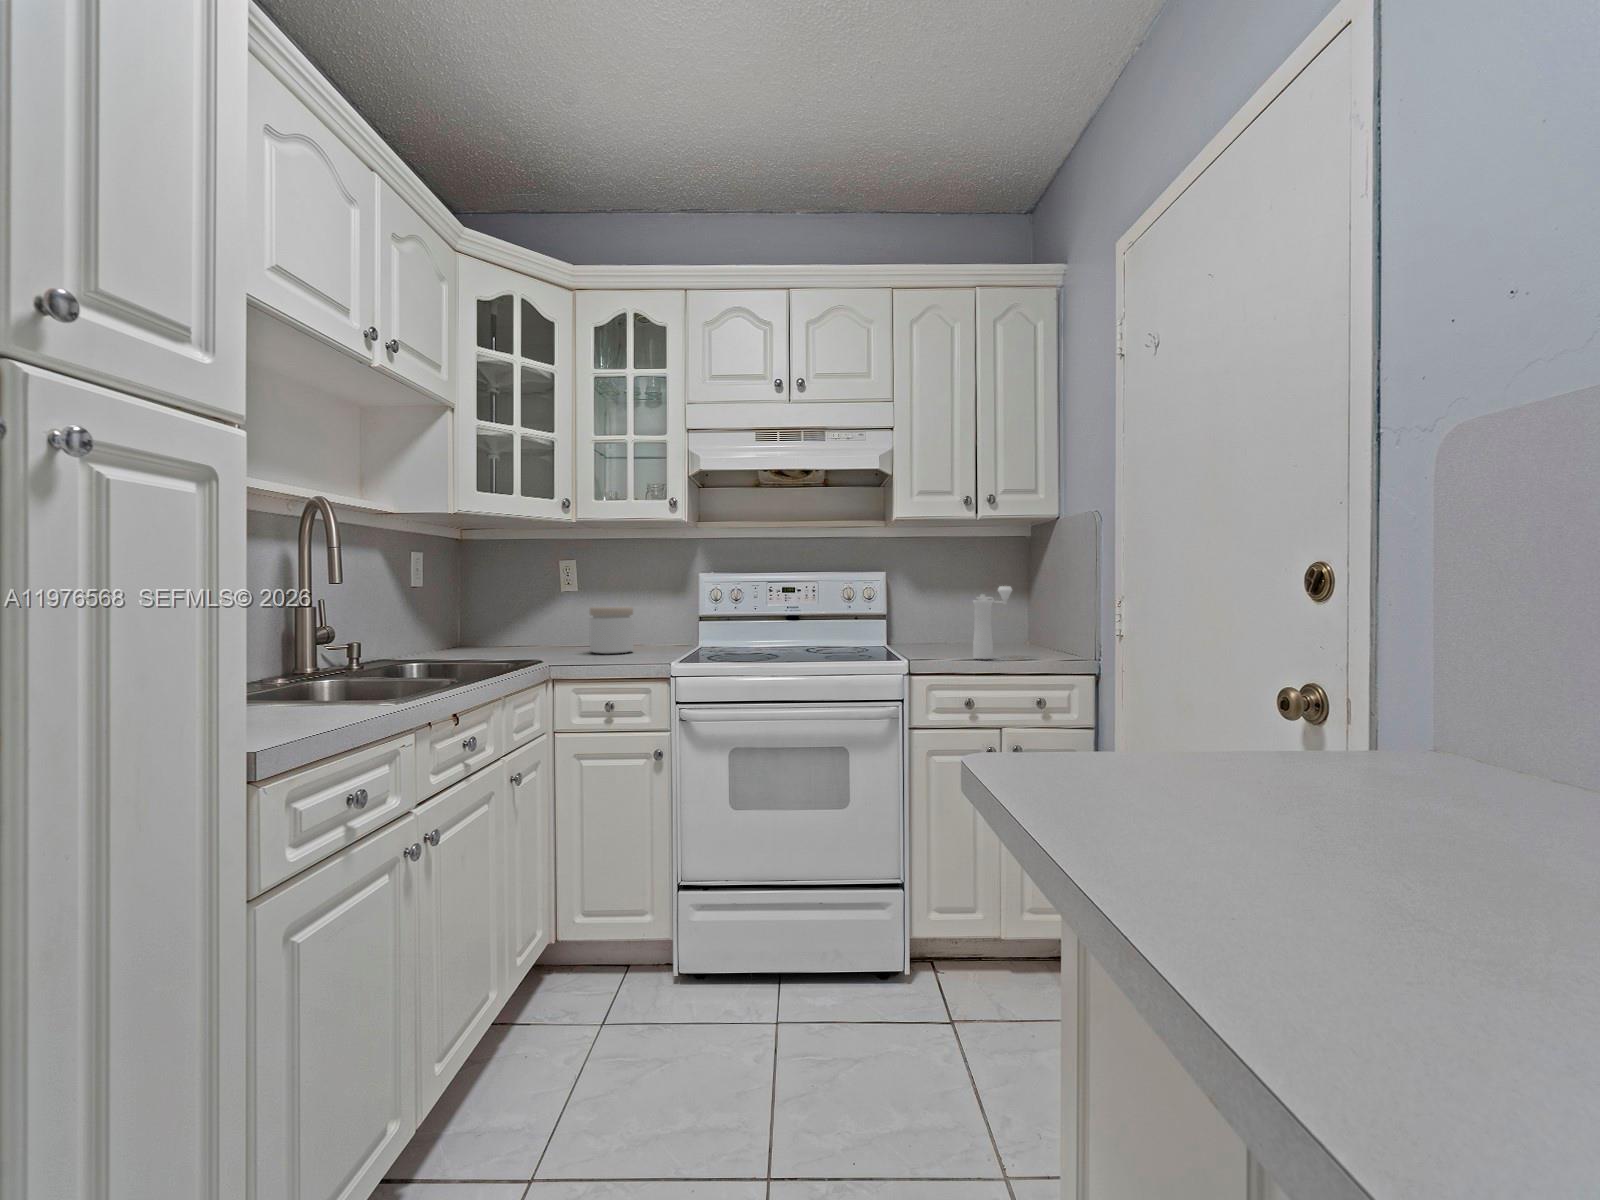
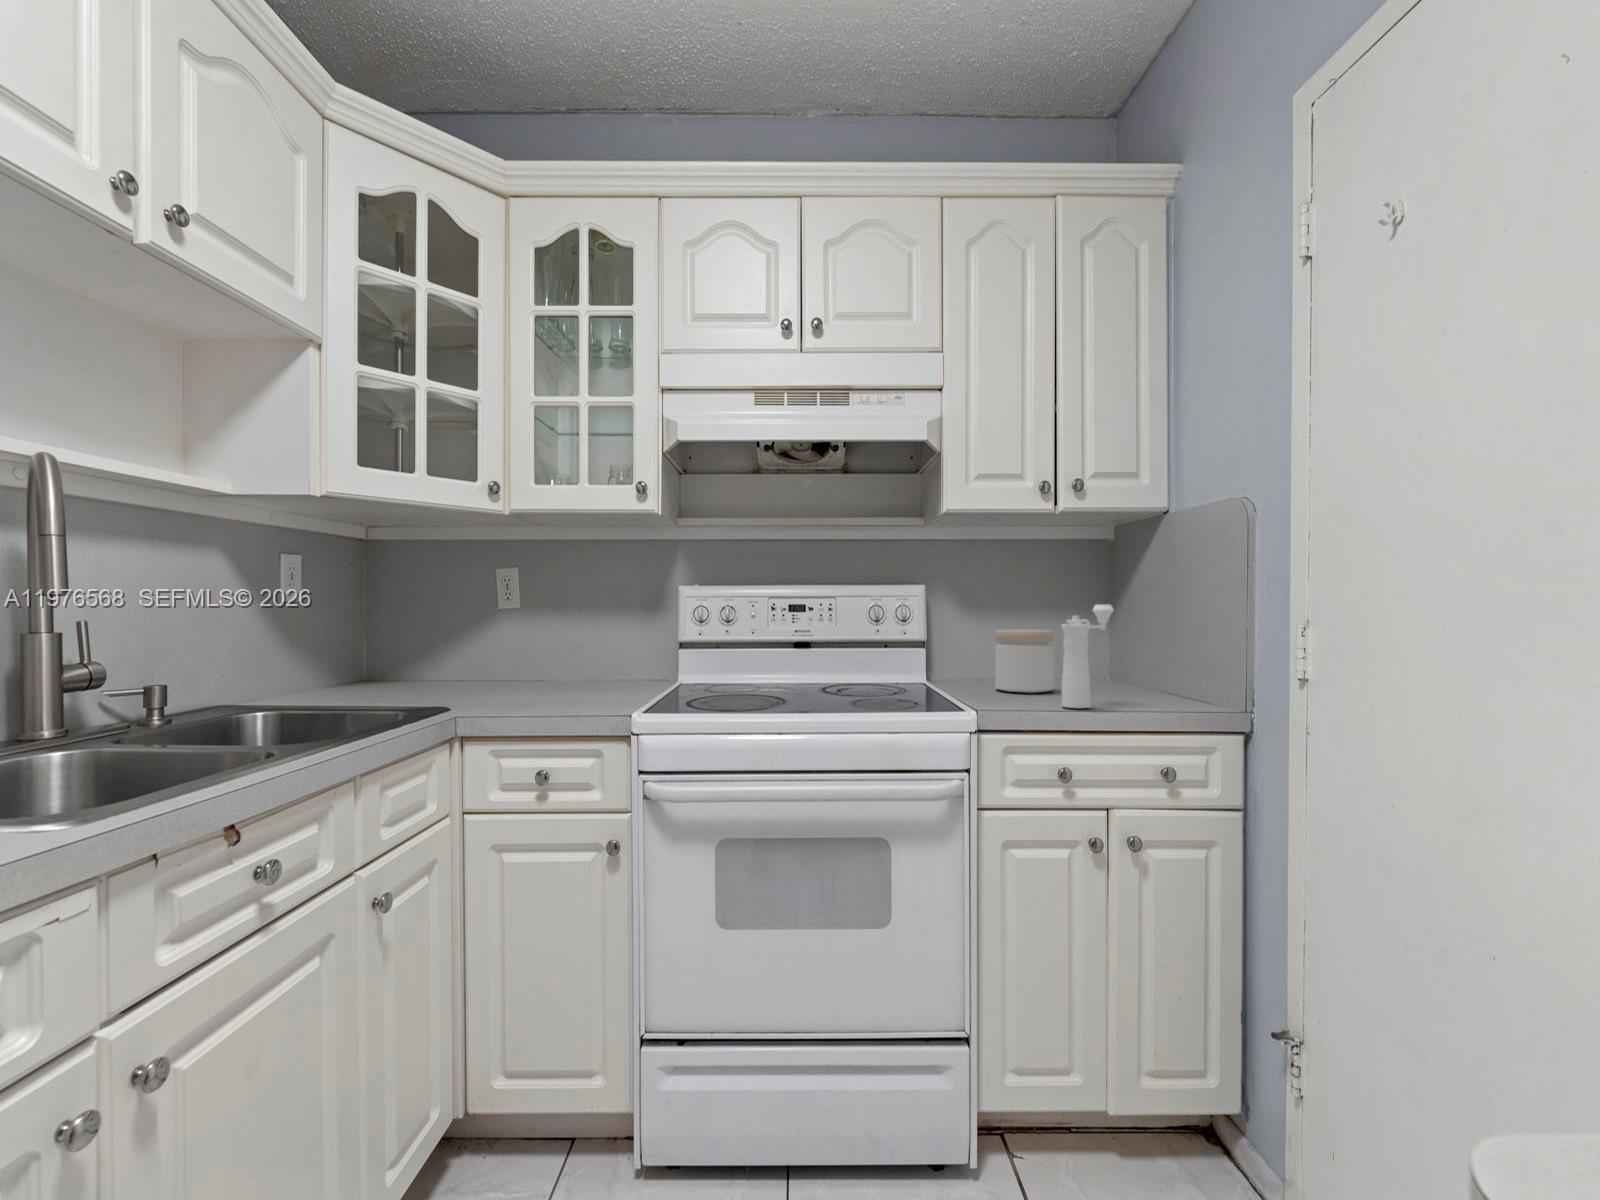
jar: present [589,607,634,654] -> present [995,630,1054,693]

